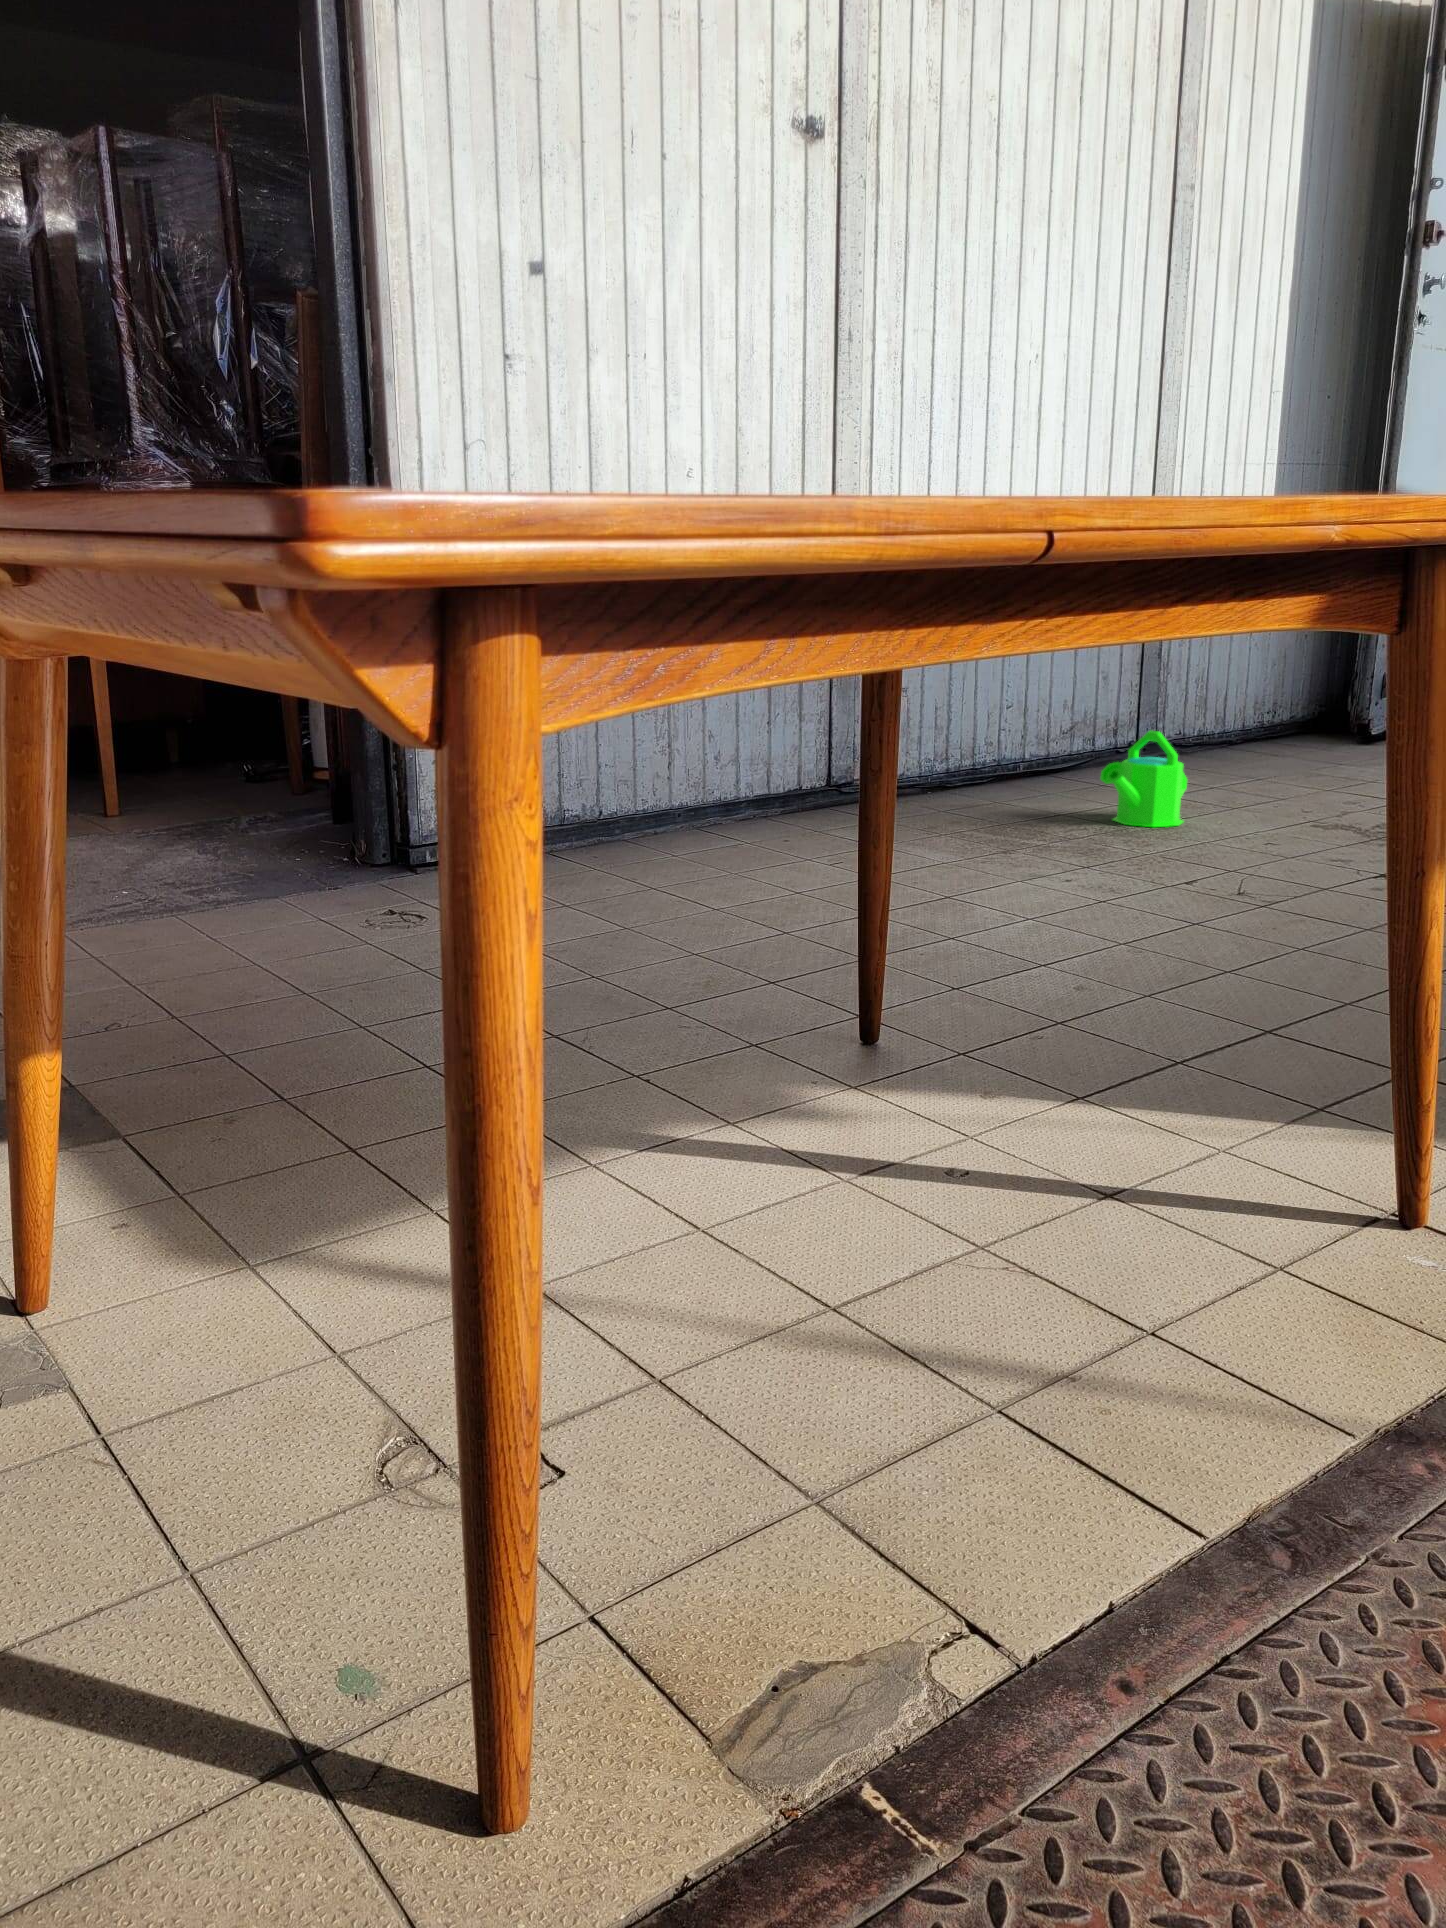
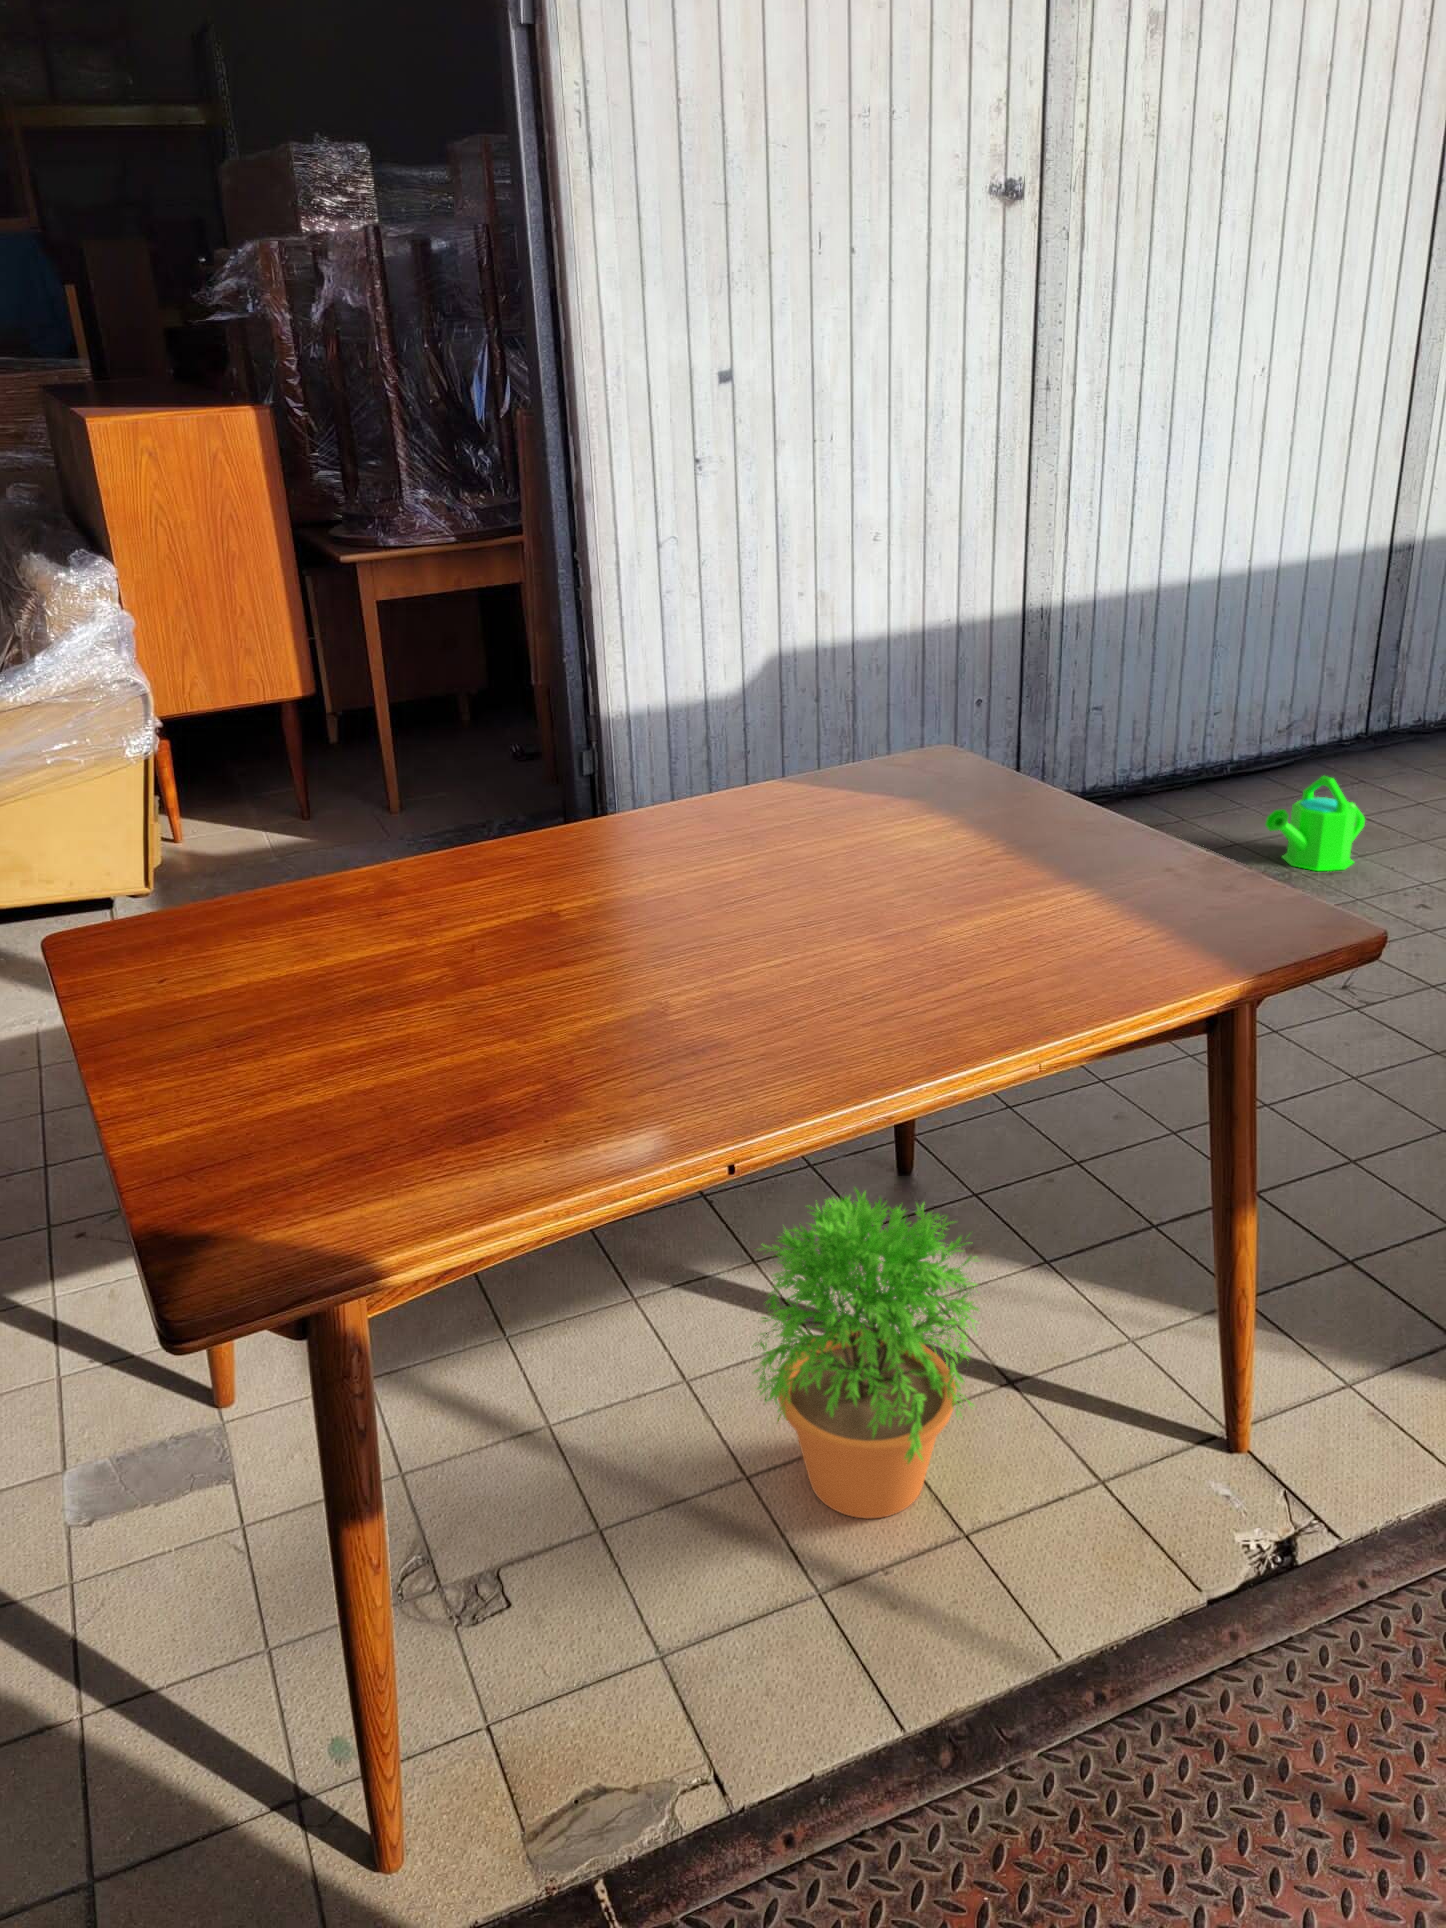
potted plant: none [828,880,1193,1331] -> present [754,1188,979,1519]

